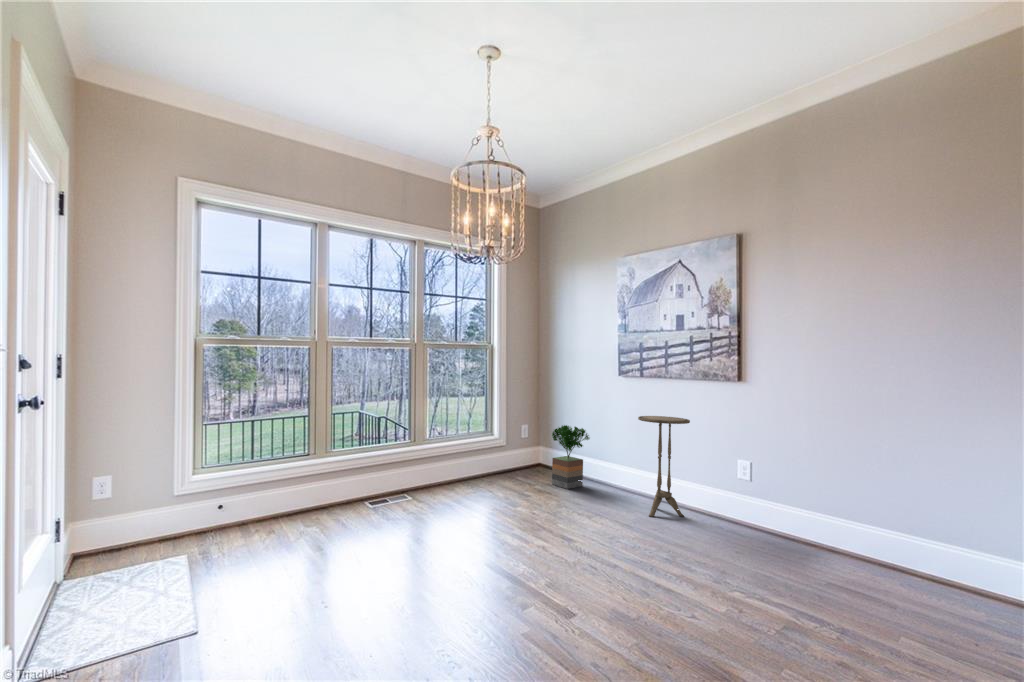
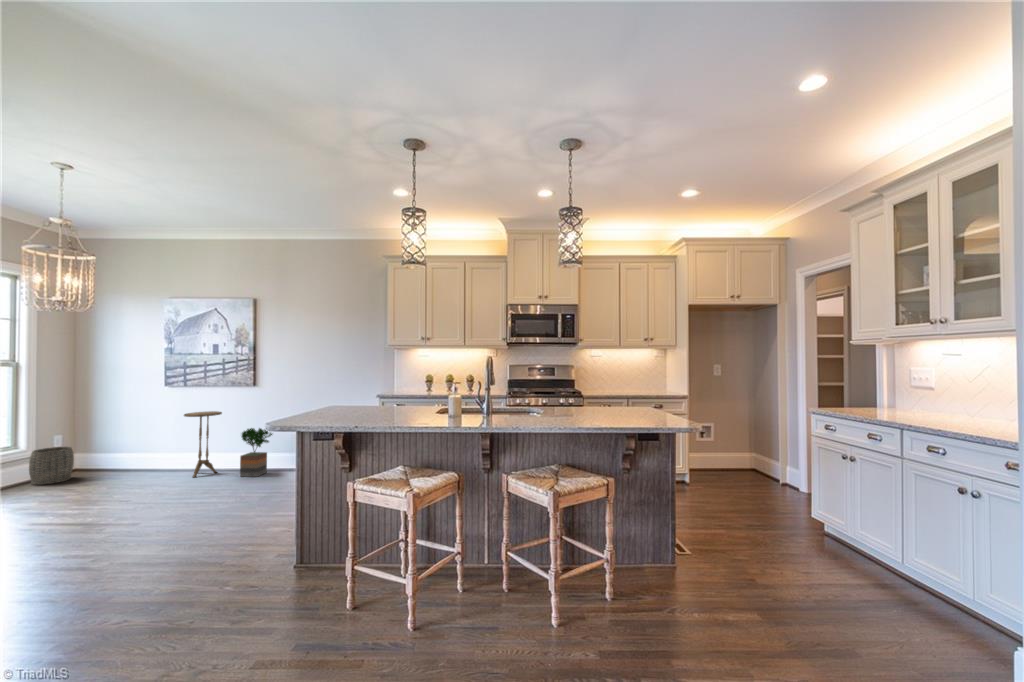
potted tree: present [552,425,590,489] -> present [240,428,272,477]
woven basket: none [495,439,531,481] -> present [29,447,74,485]

